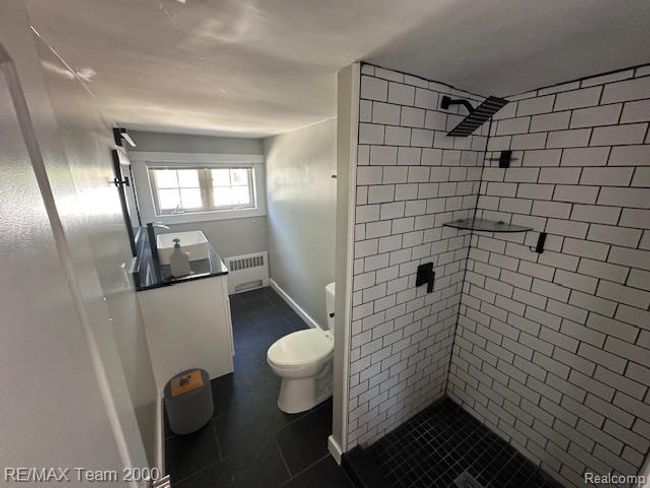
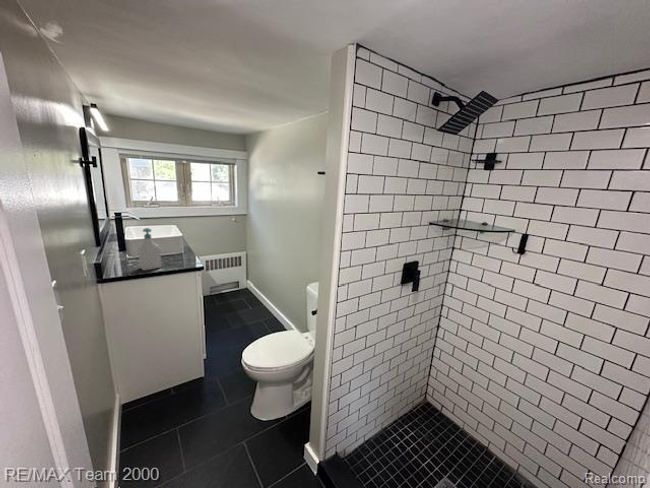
trash can: present [163,368,214,434] -> none [121,367,179,446]

